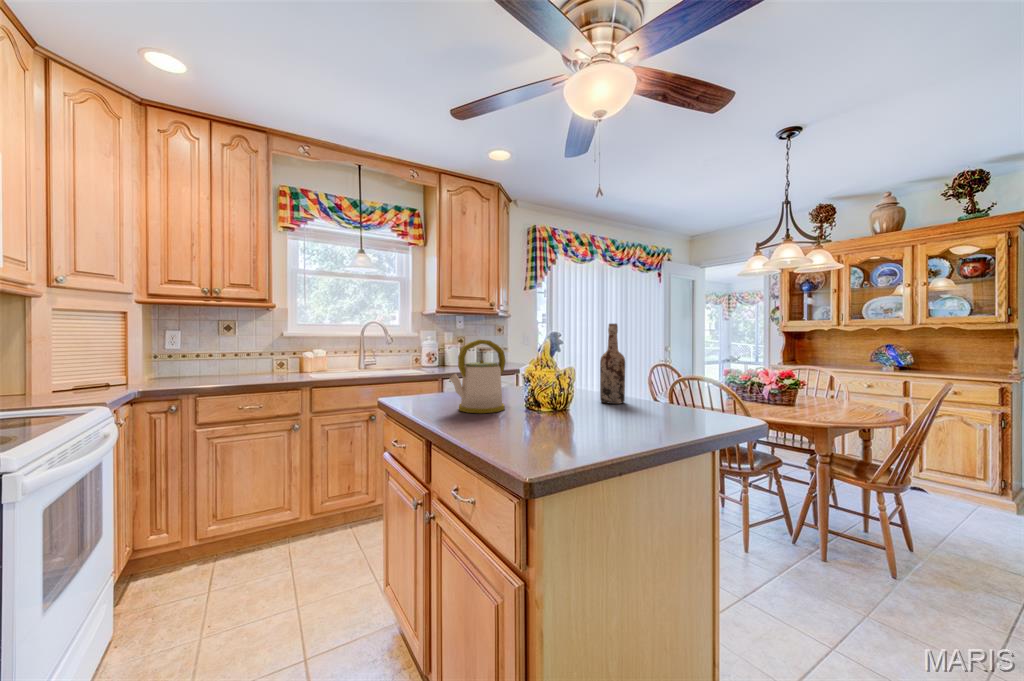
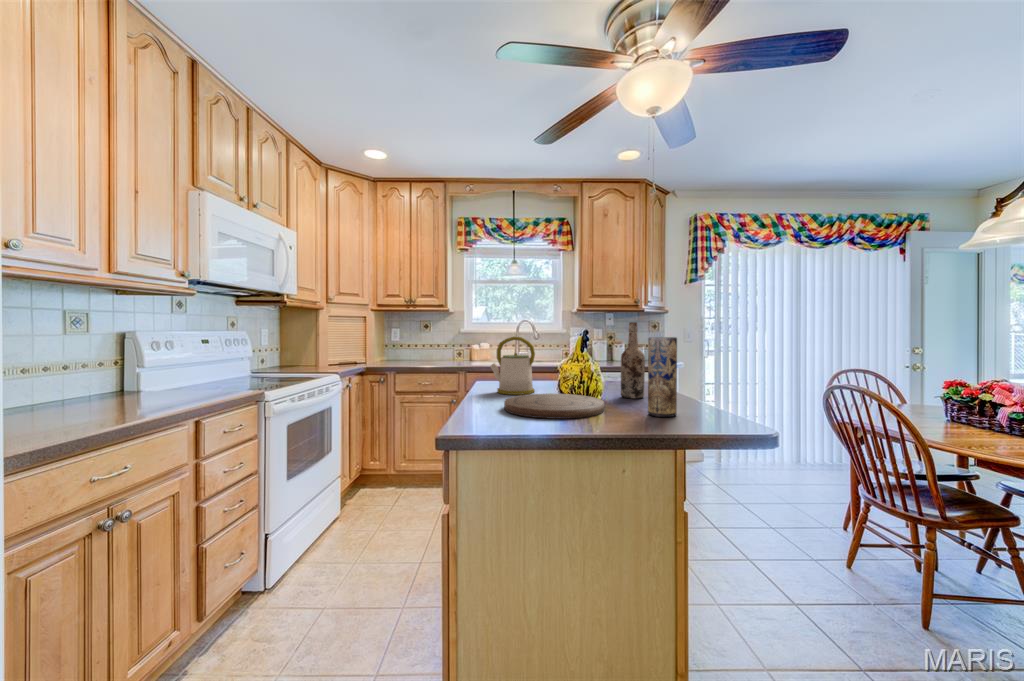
vase: none [684,338,716,421] -> present [648,337,677,417]
cutting board: none [531,406,653,441] -> present [504,394,604,419]

